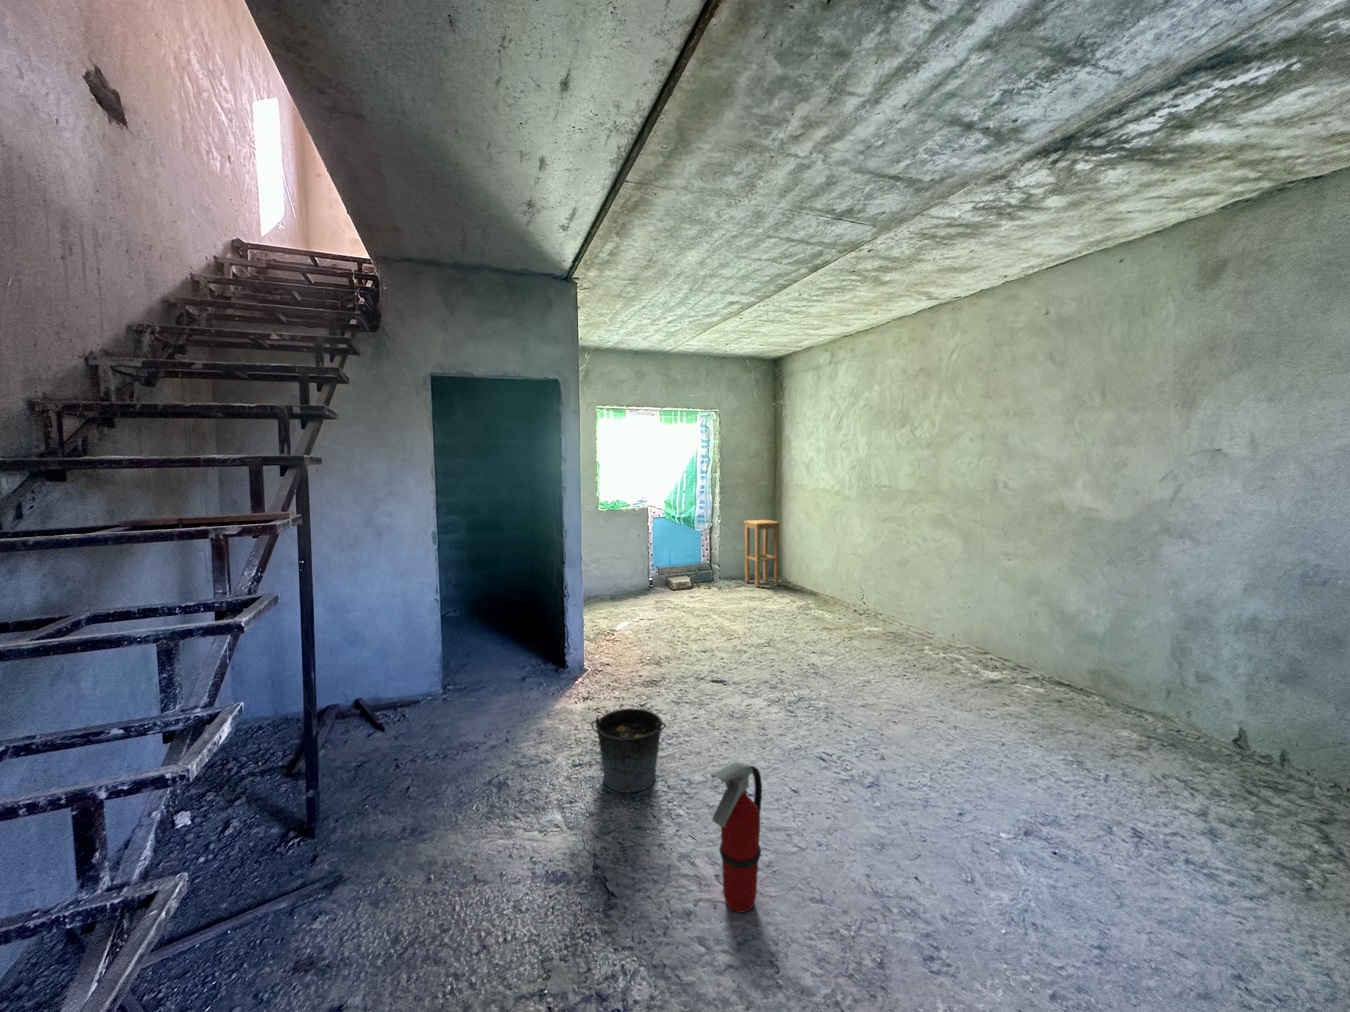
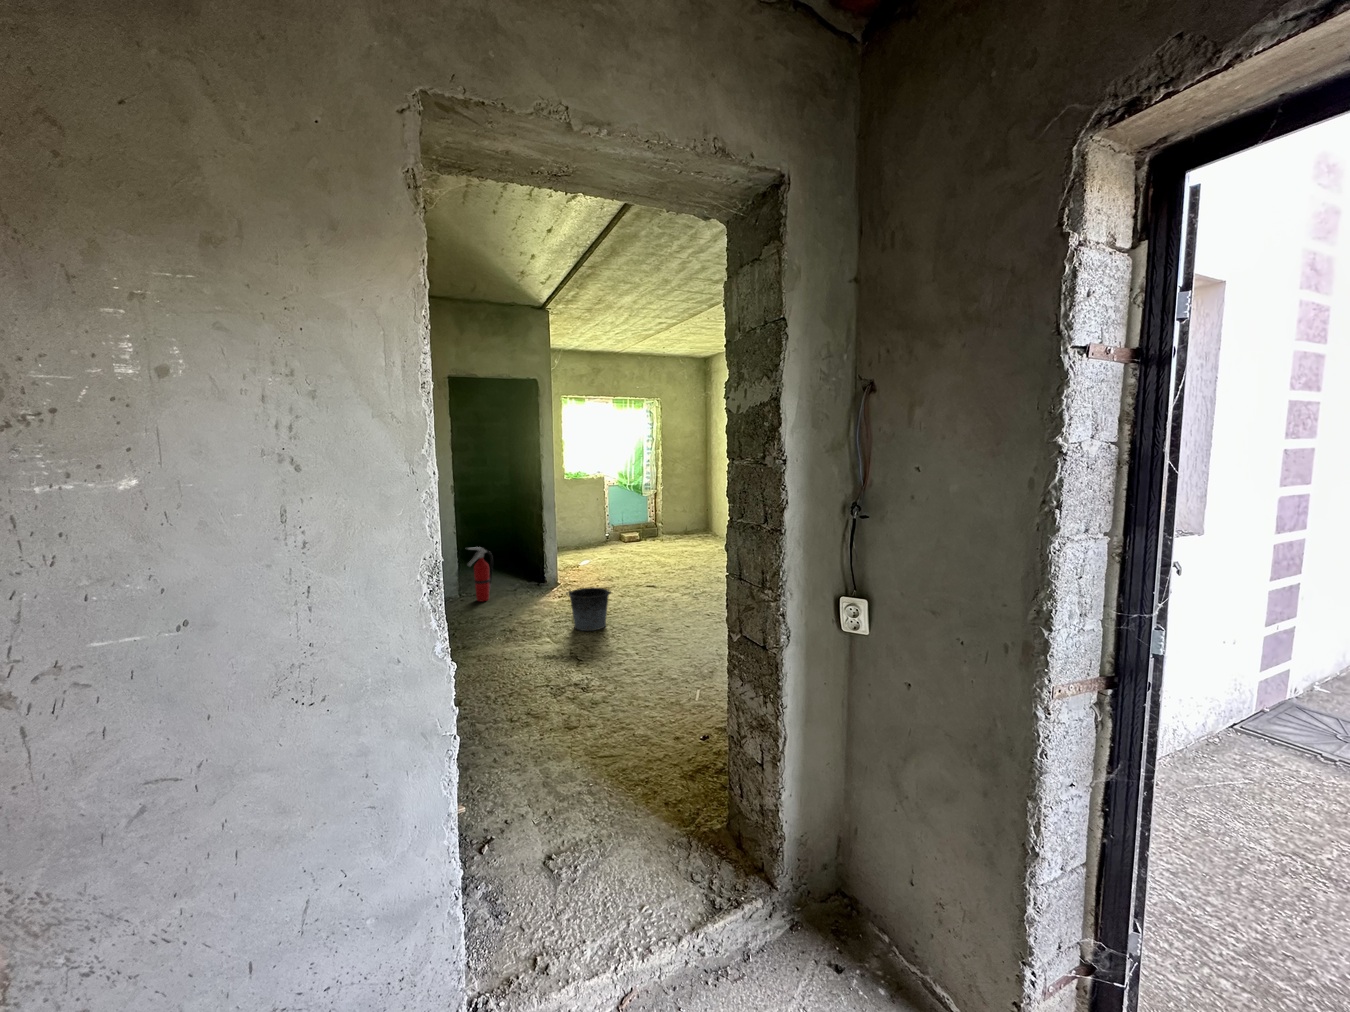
stool: present [745,520,780,587] -> none [681,487,710,539]
fire extinguisher: present [711,762,762,912] -> present [467,547,493,601]

